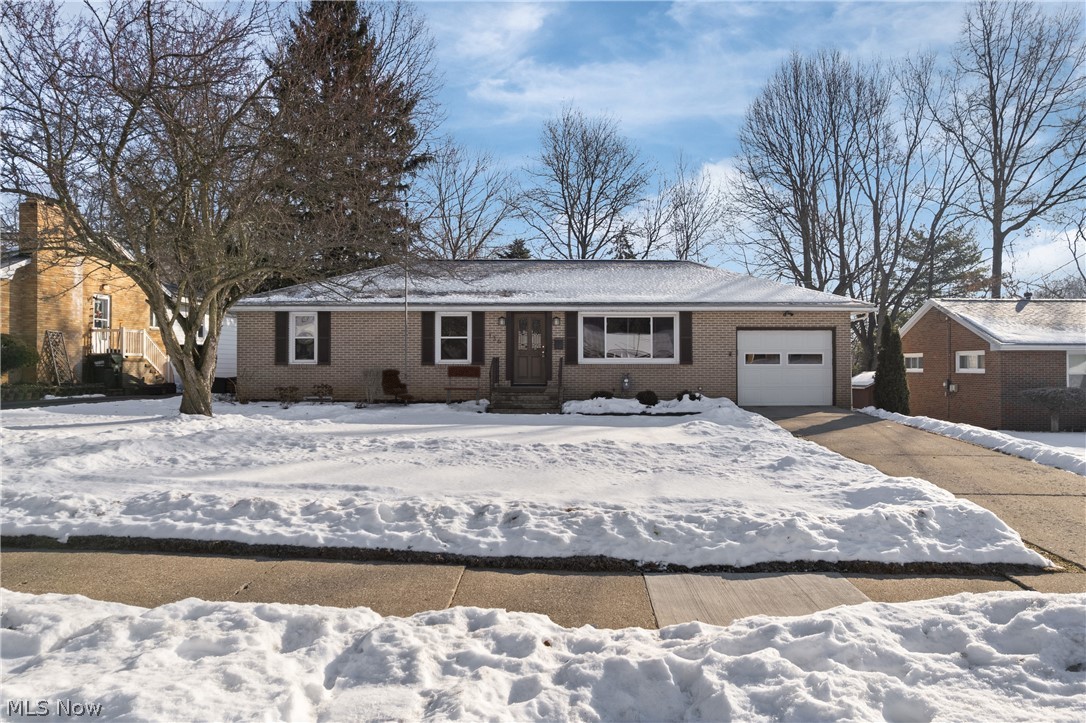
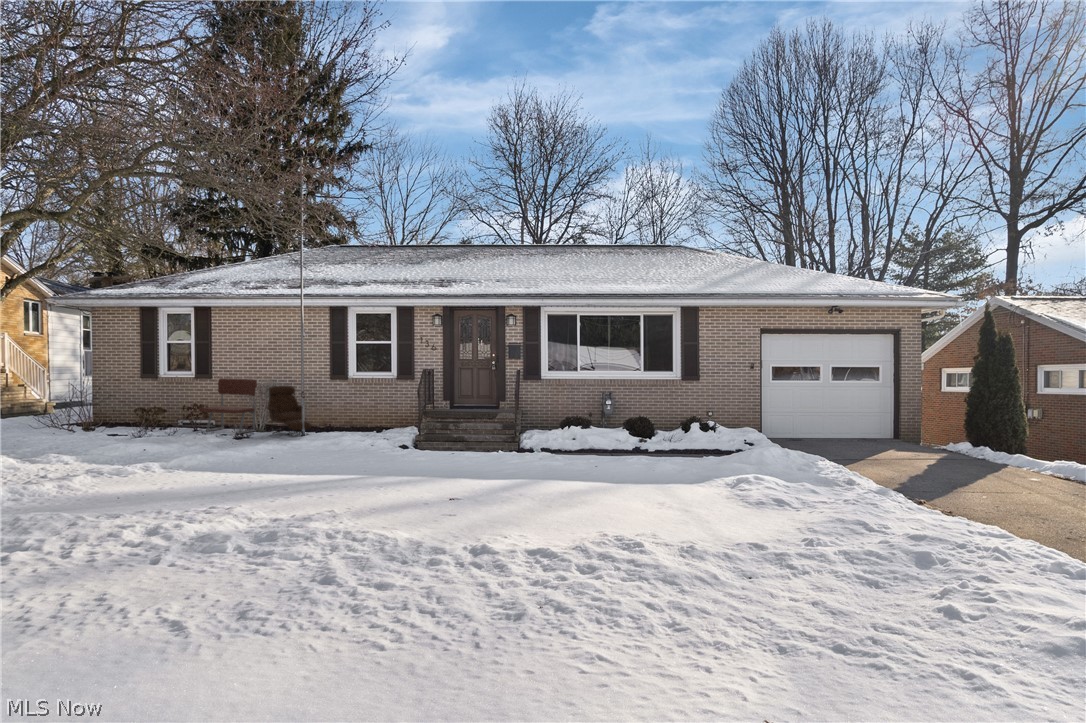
bench: present [444,366,481,405] -> present [199,378,257,434]

